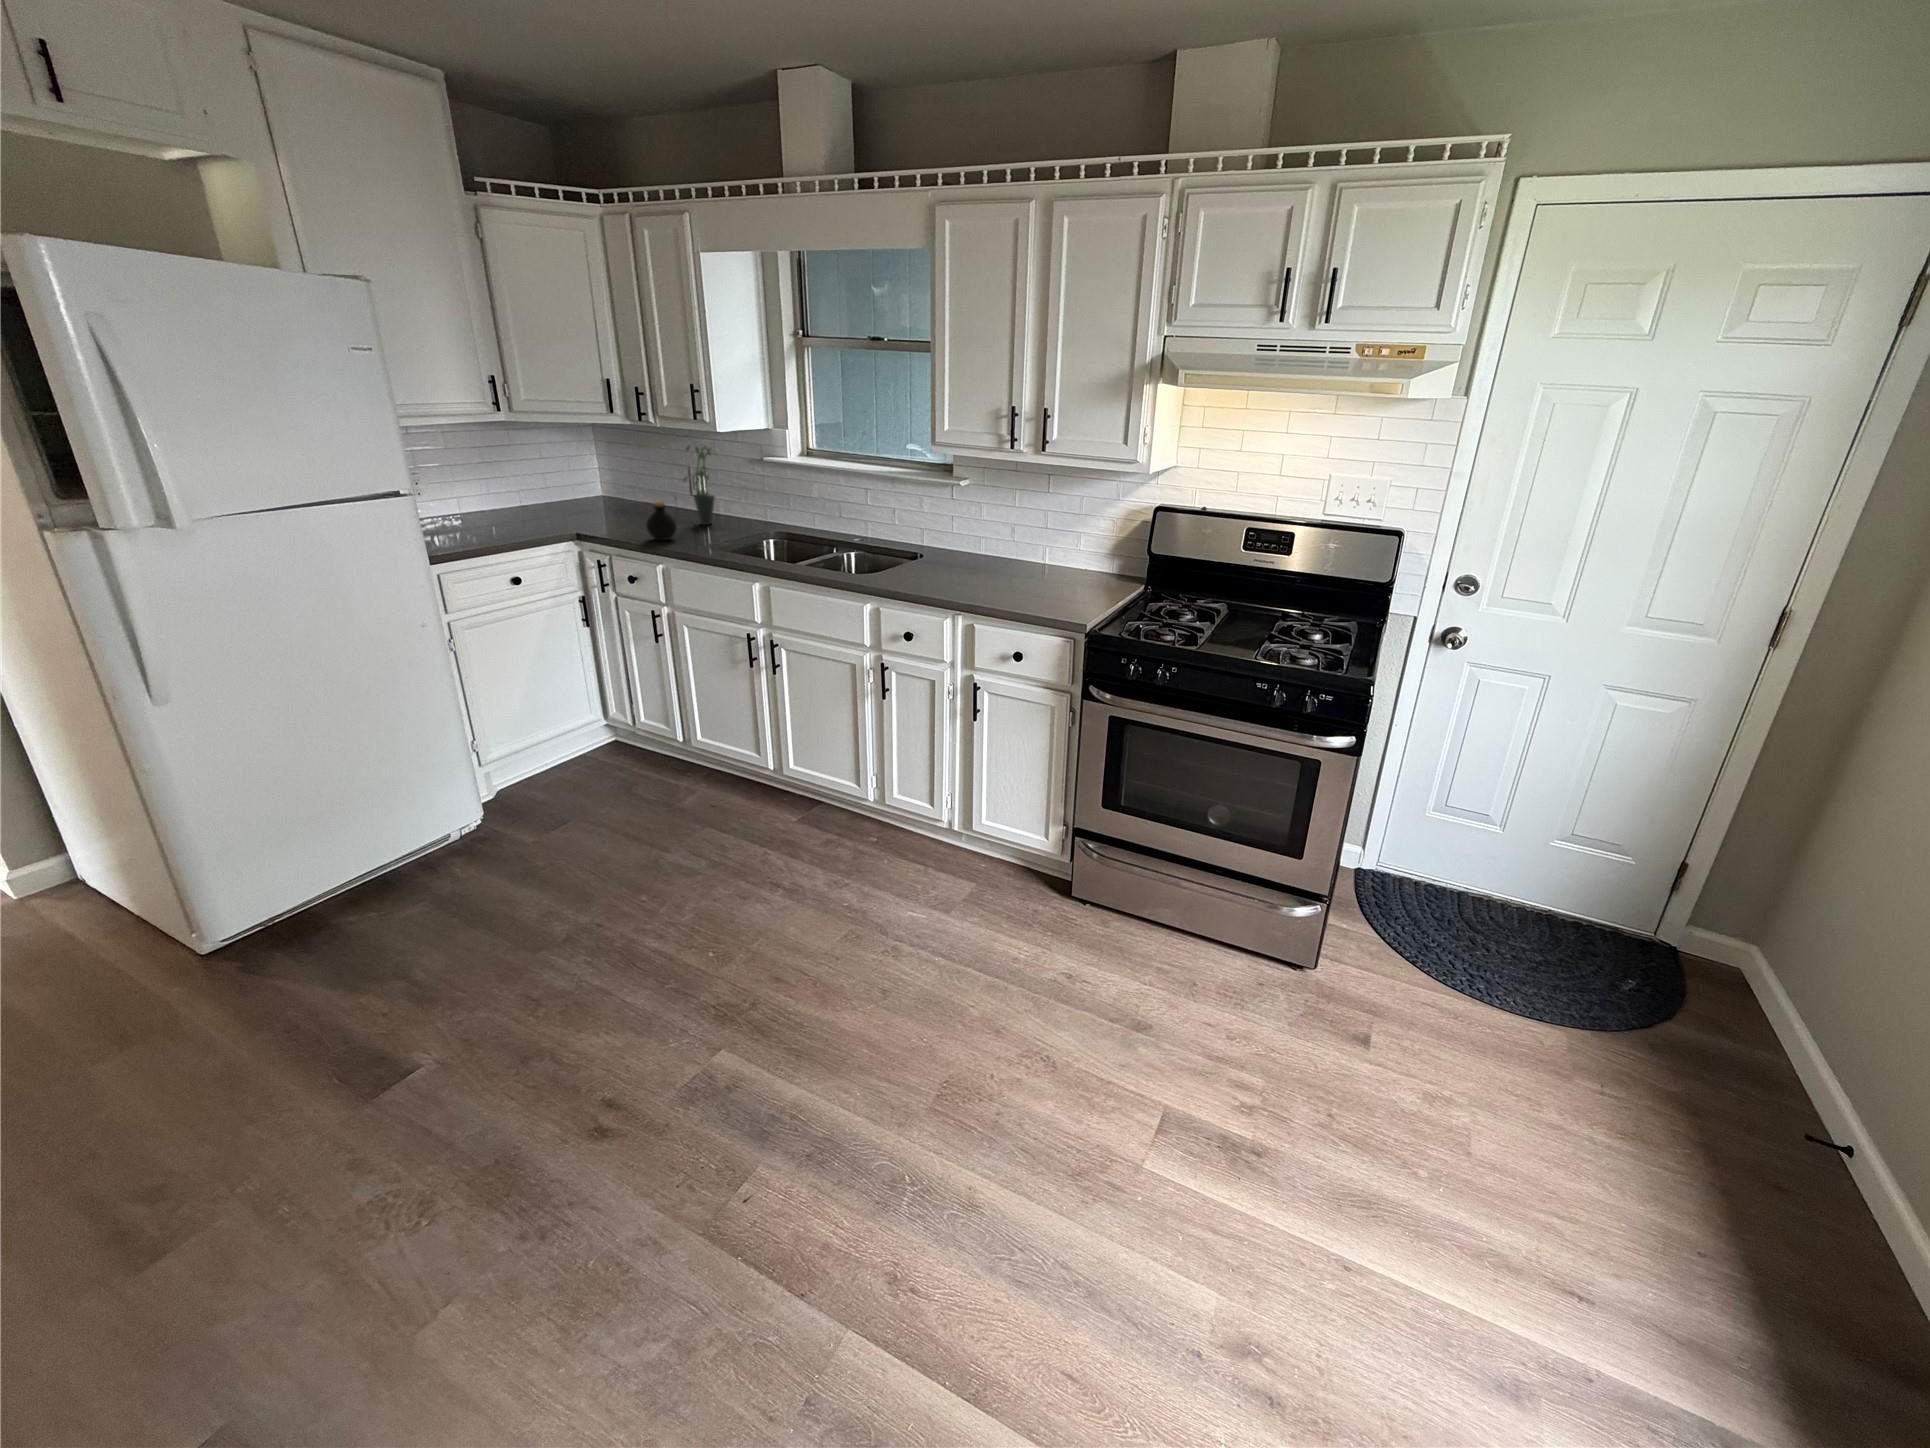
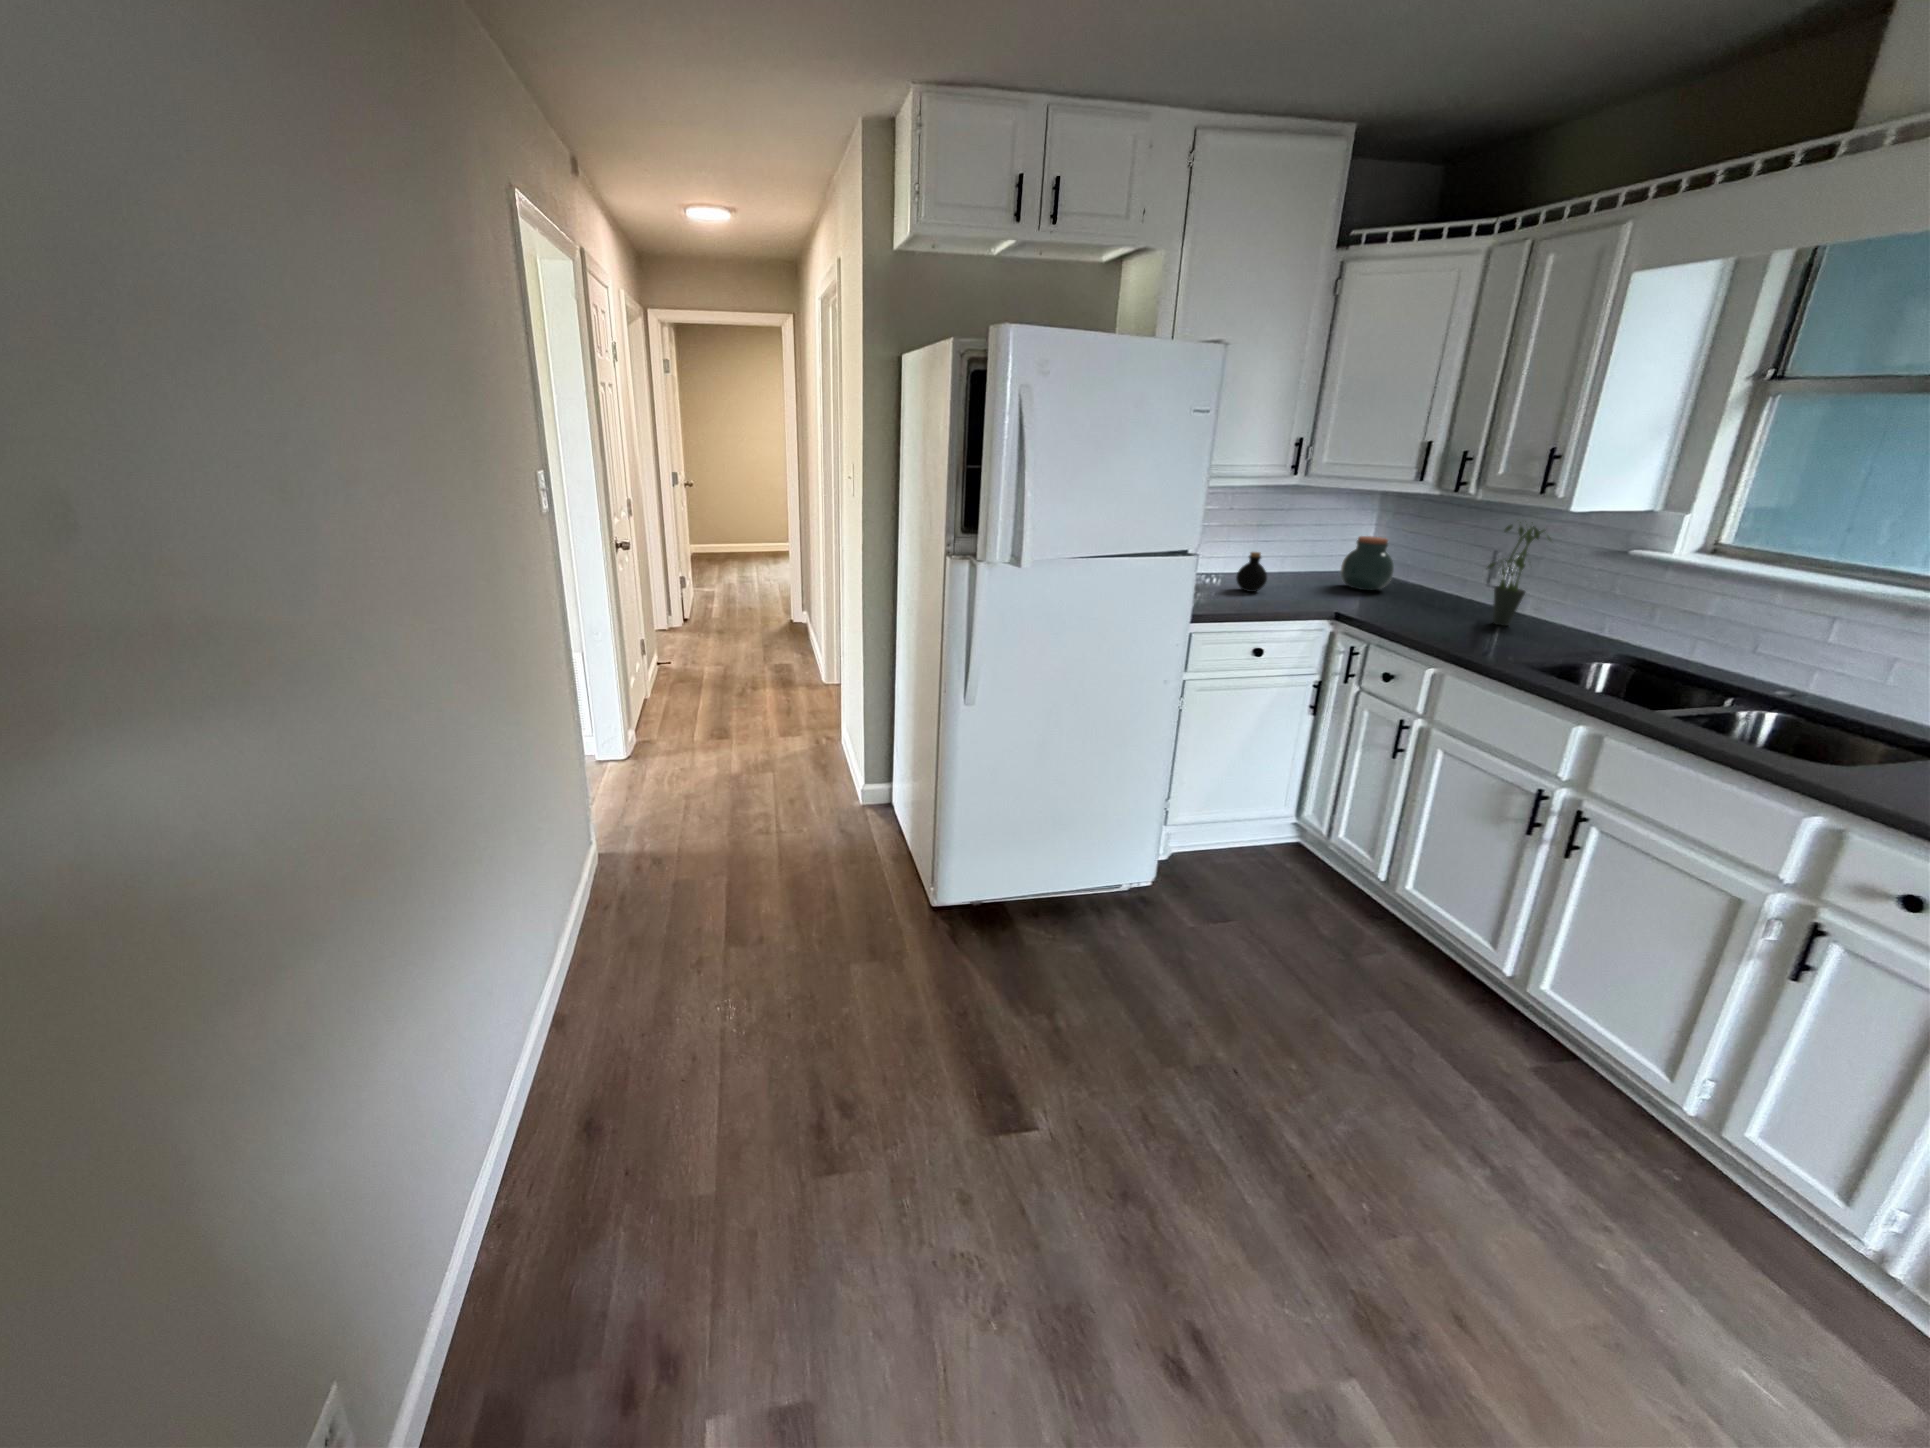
jar: none [575,465,621,512] -> present [1340,536,1394,590]
bottle: present [646,501,677,540] -> present [1236,552,1267,592]

